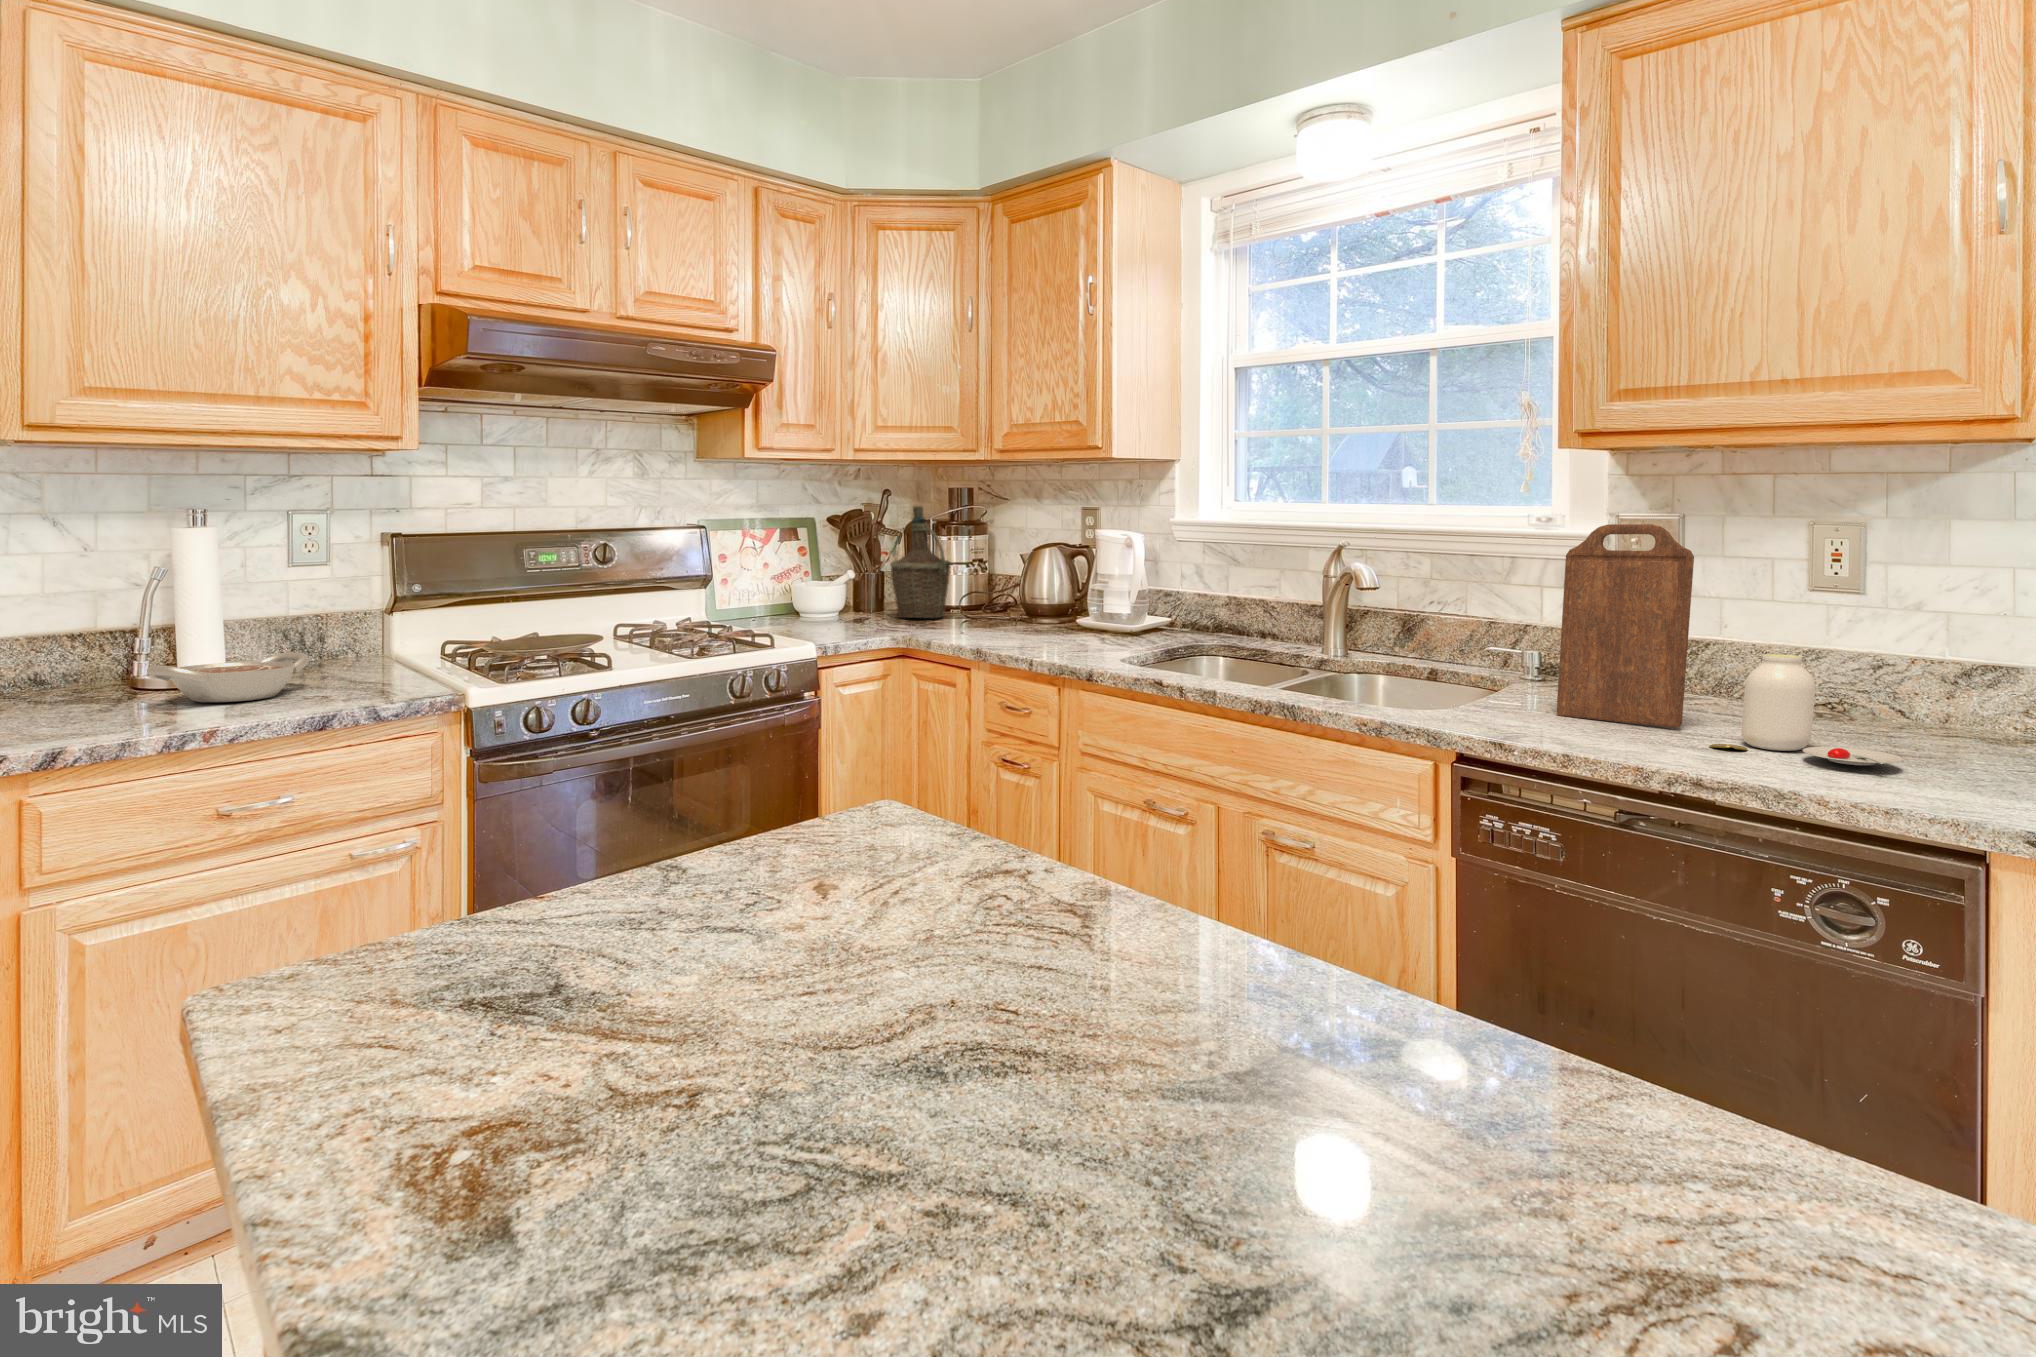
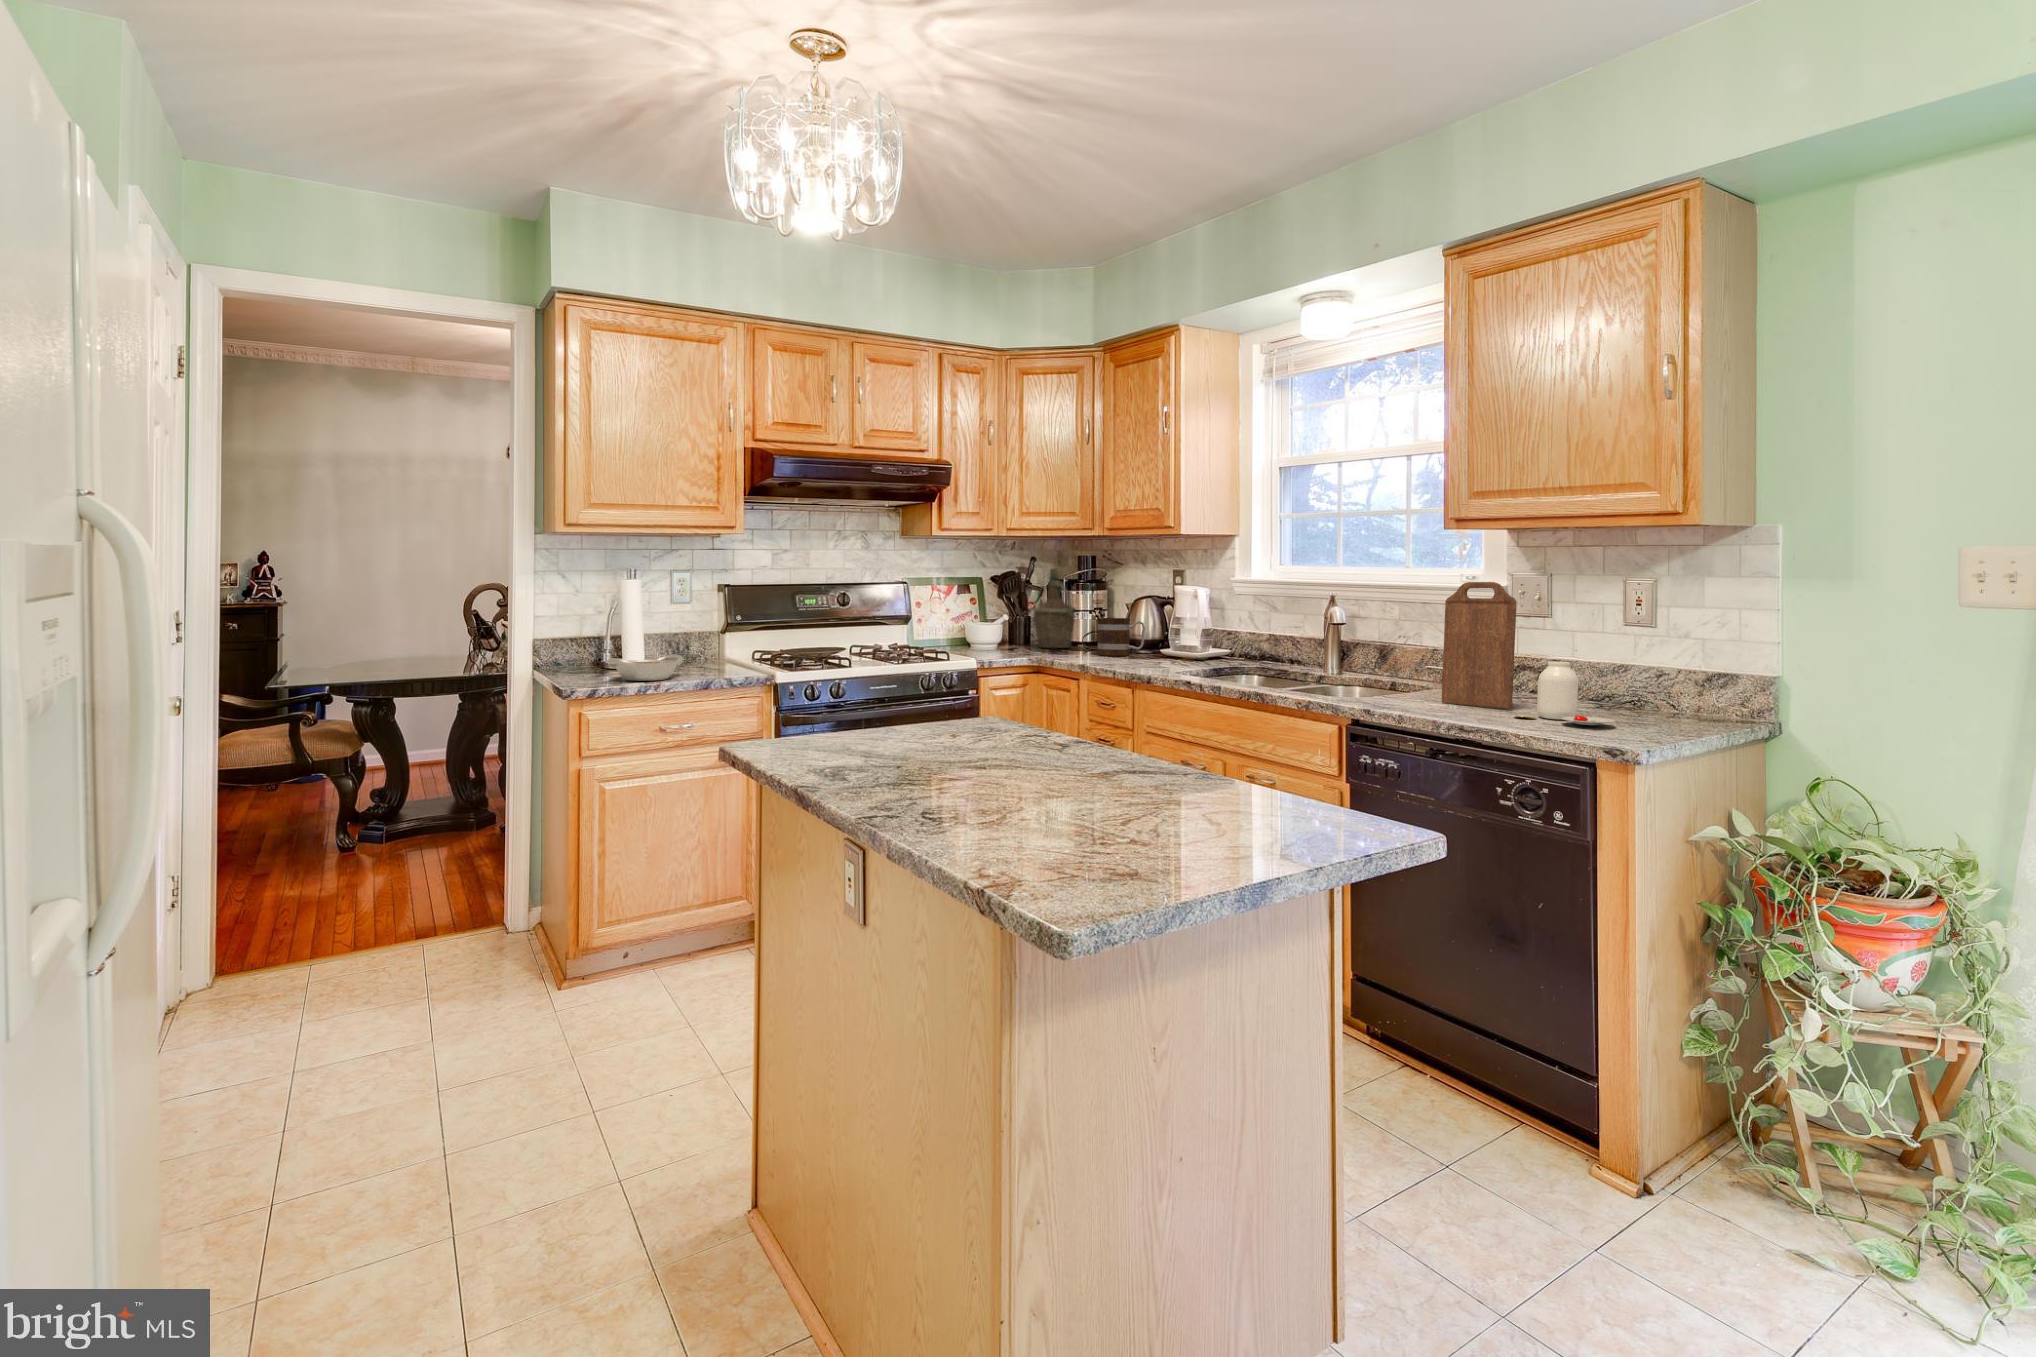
mug: none [985,576,1053,631] -> present [1097,618,1145,656]

